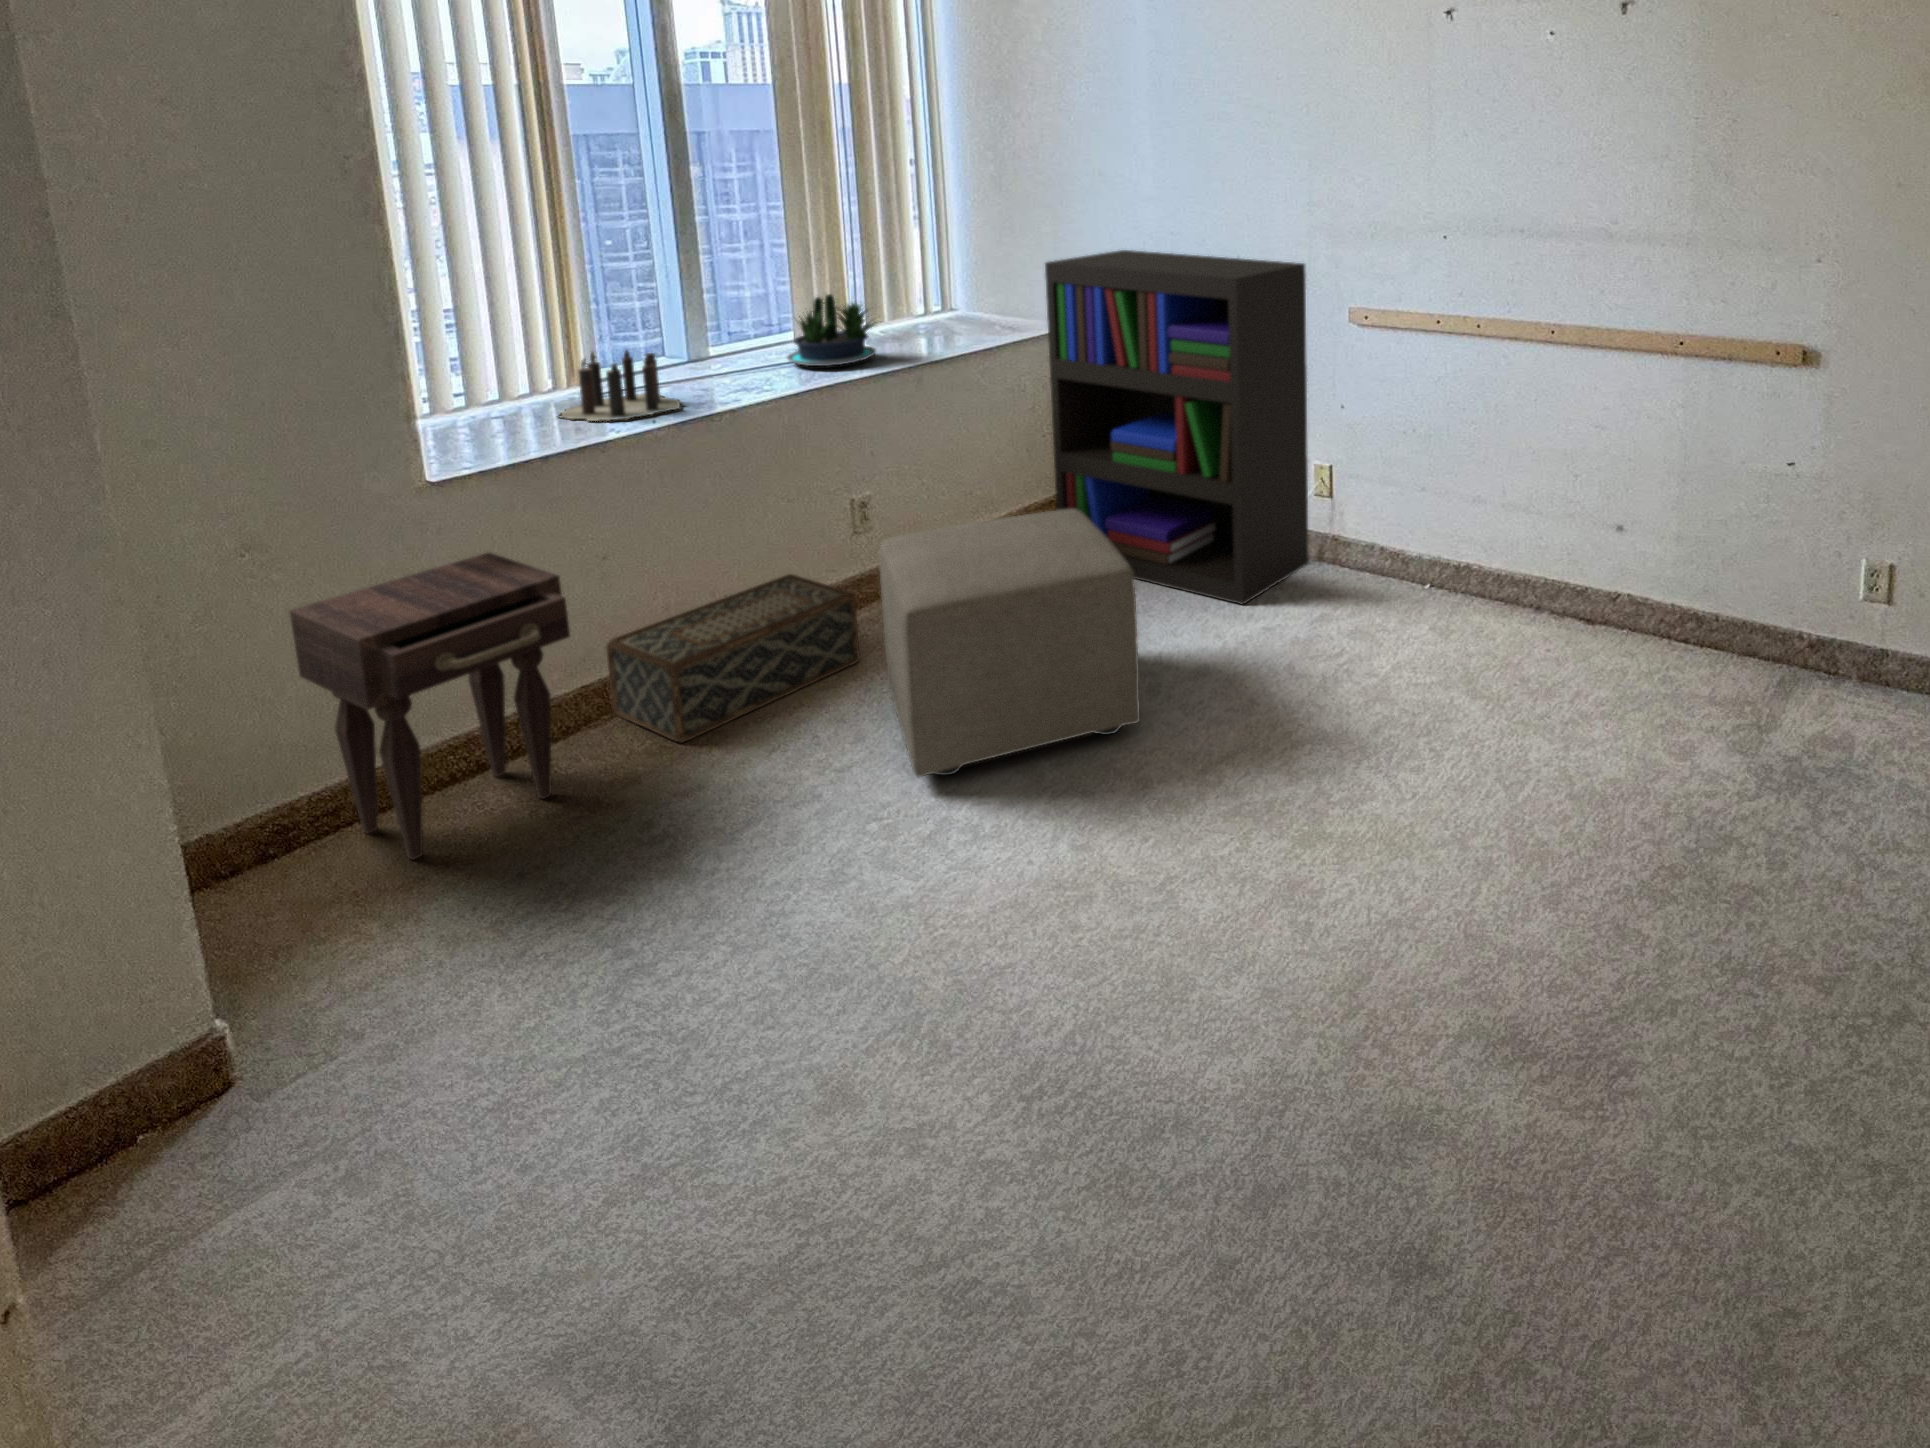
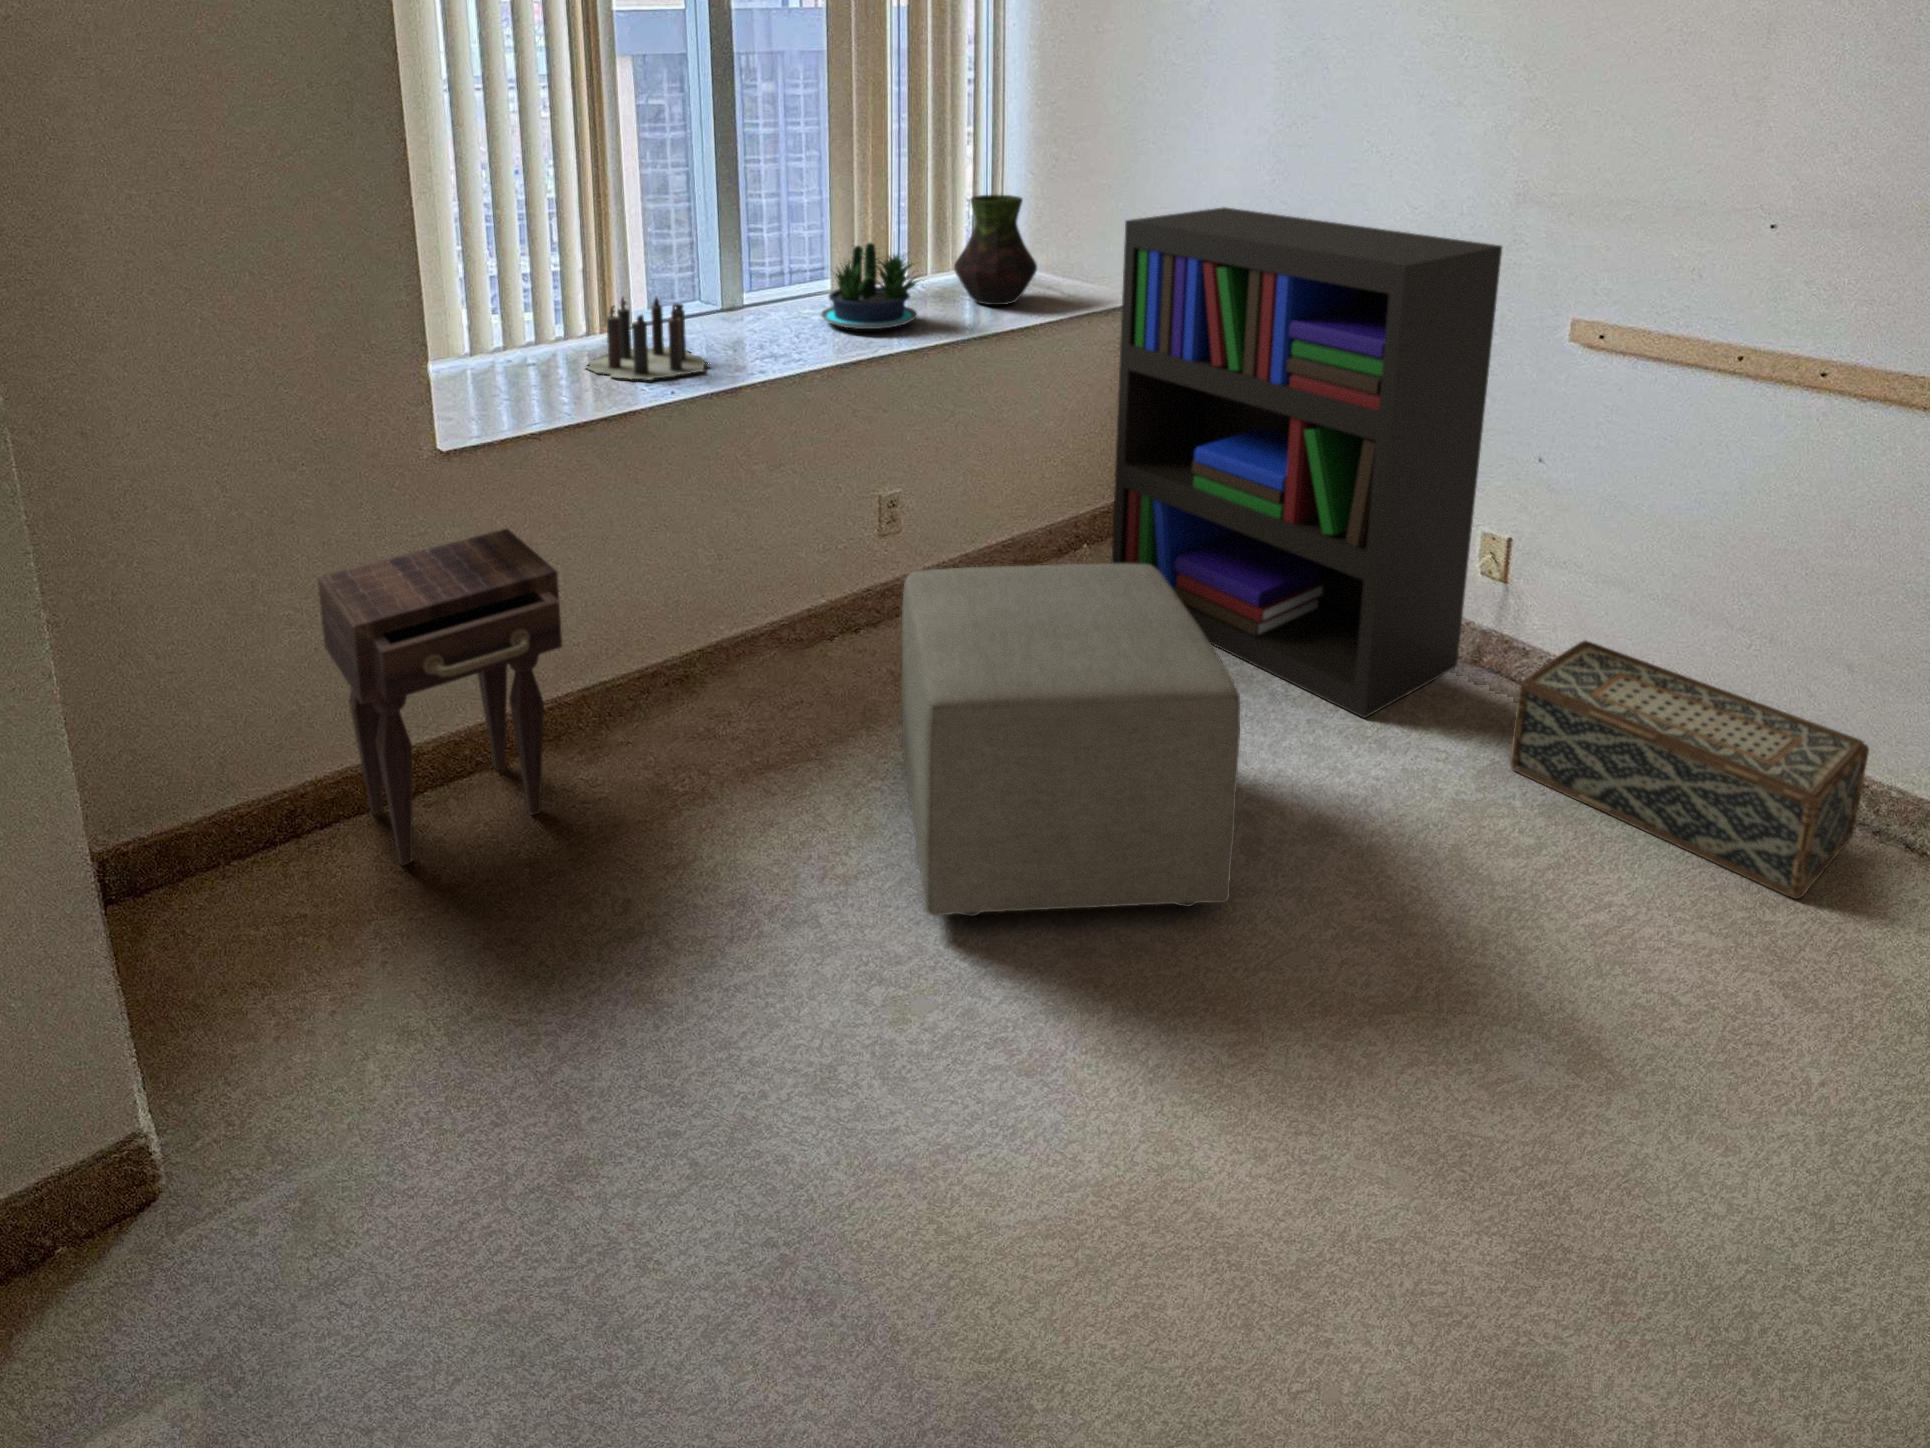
vase: none [907,250,980,341] -> present [954,195,1037,305]
woven basket: present [606,574,860,742] -> present [1510,641,1869,899]

